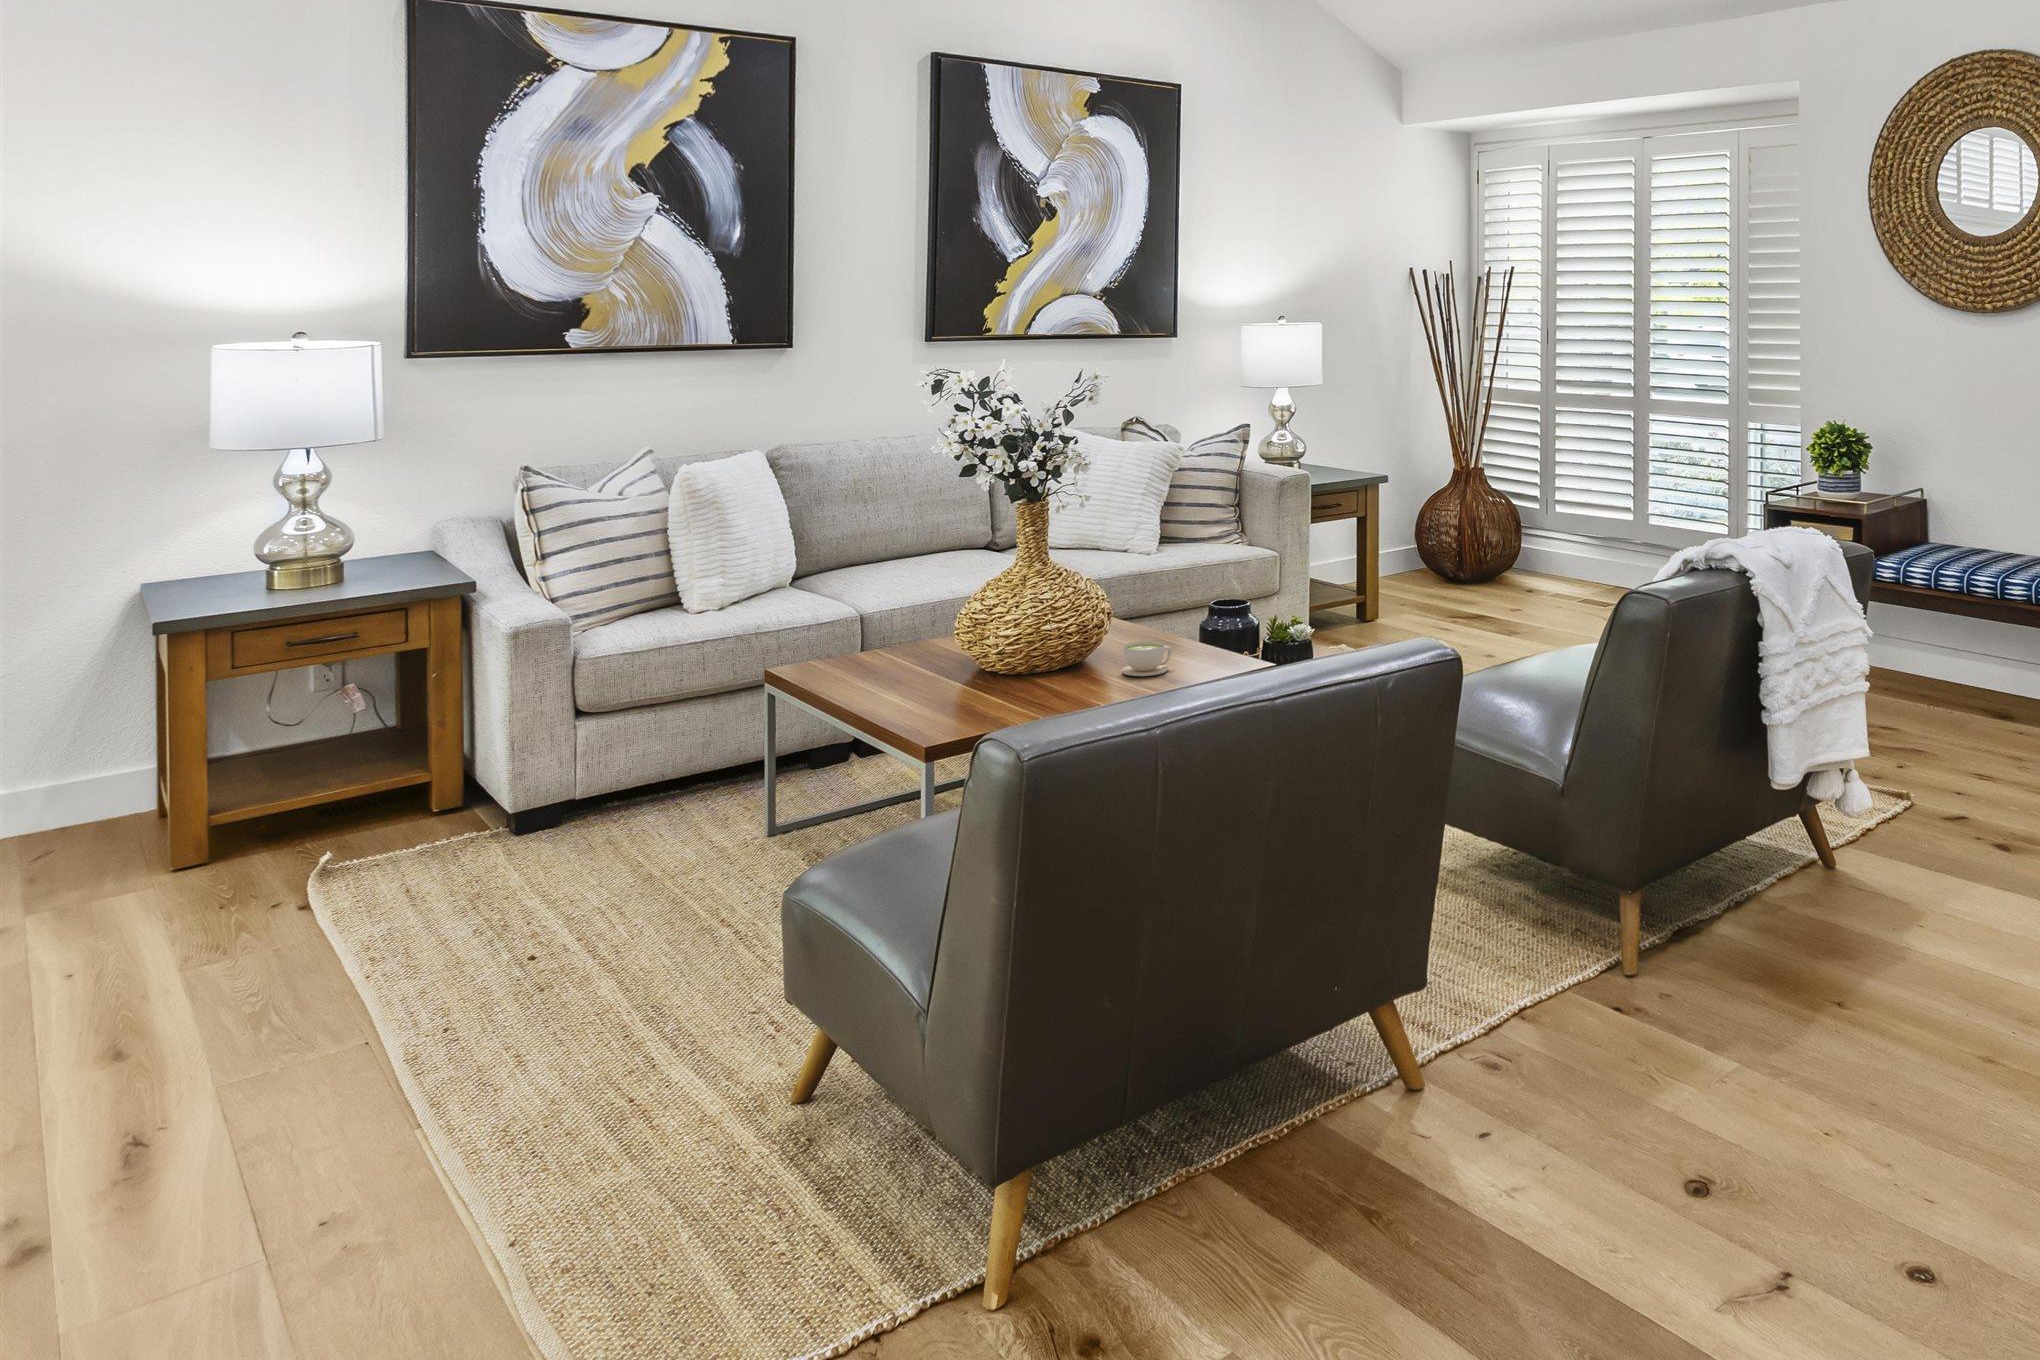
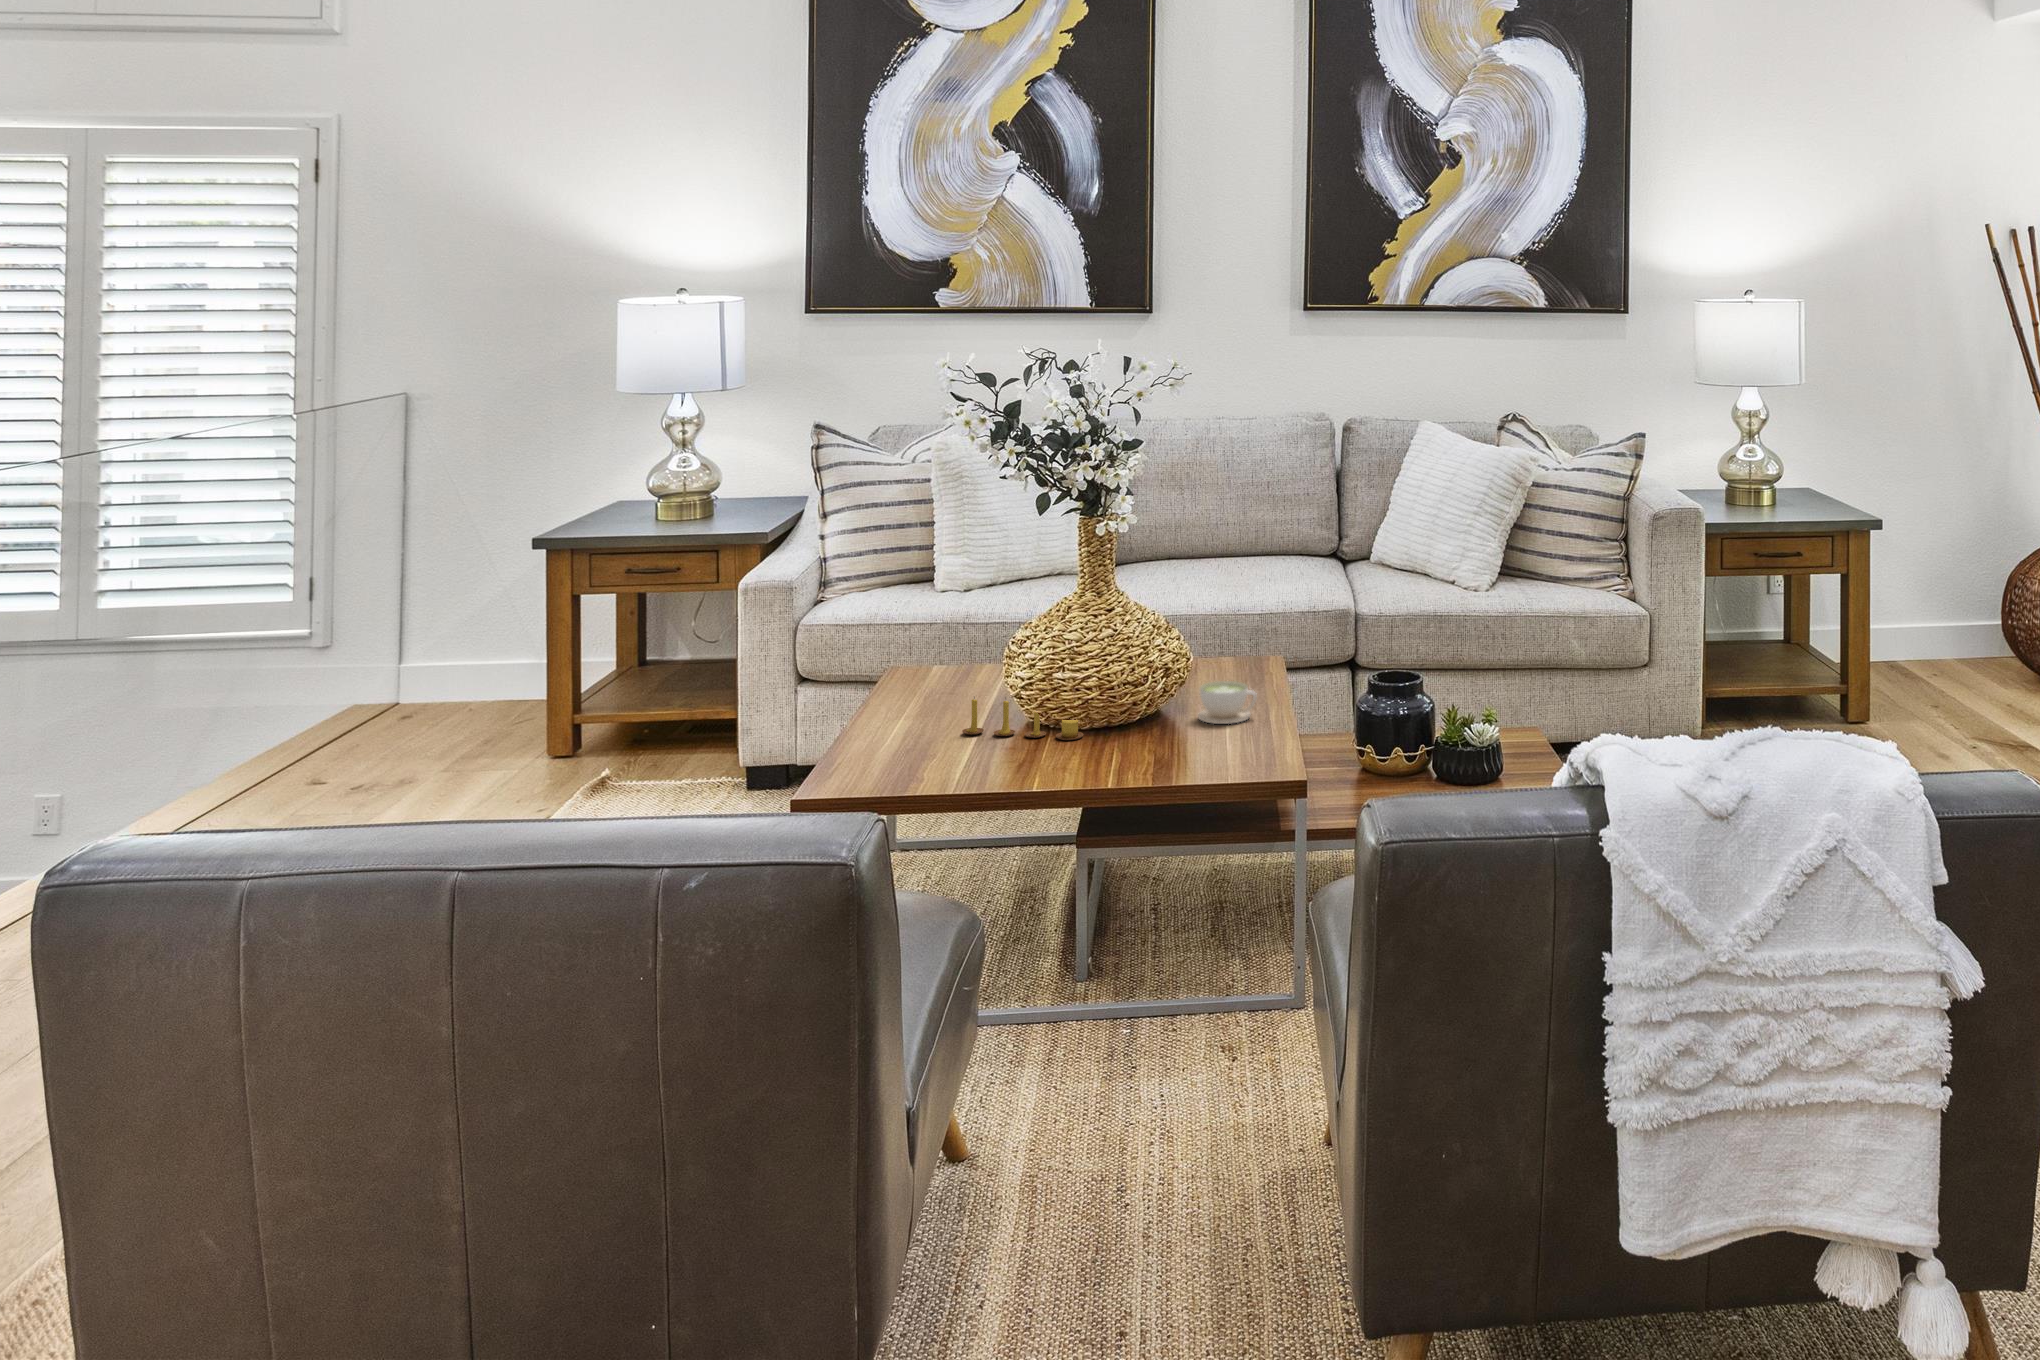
candle: none [931,674,1050,712] -> present [962,697,1084,740]

